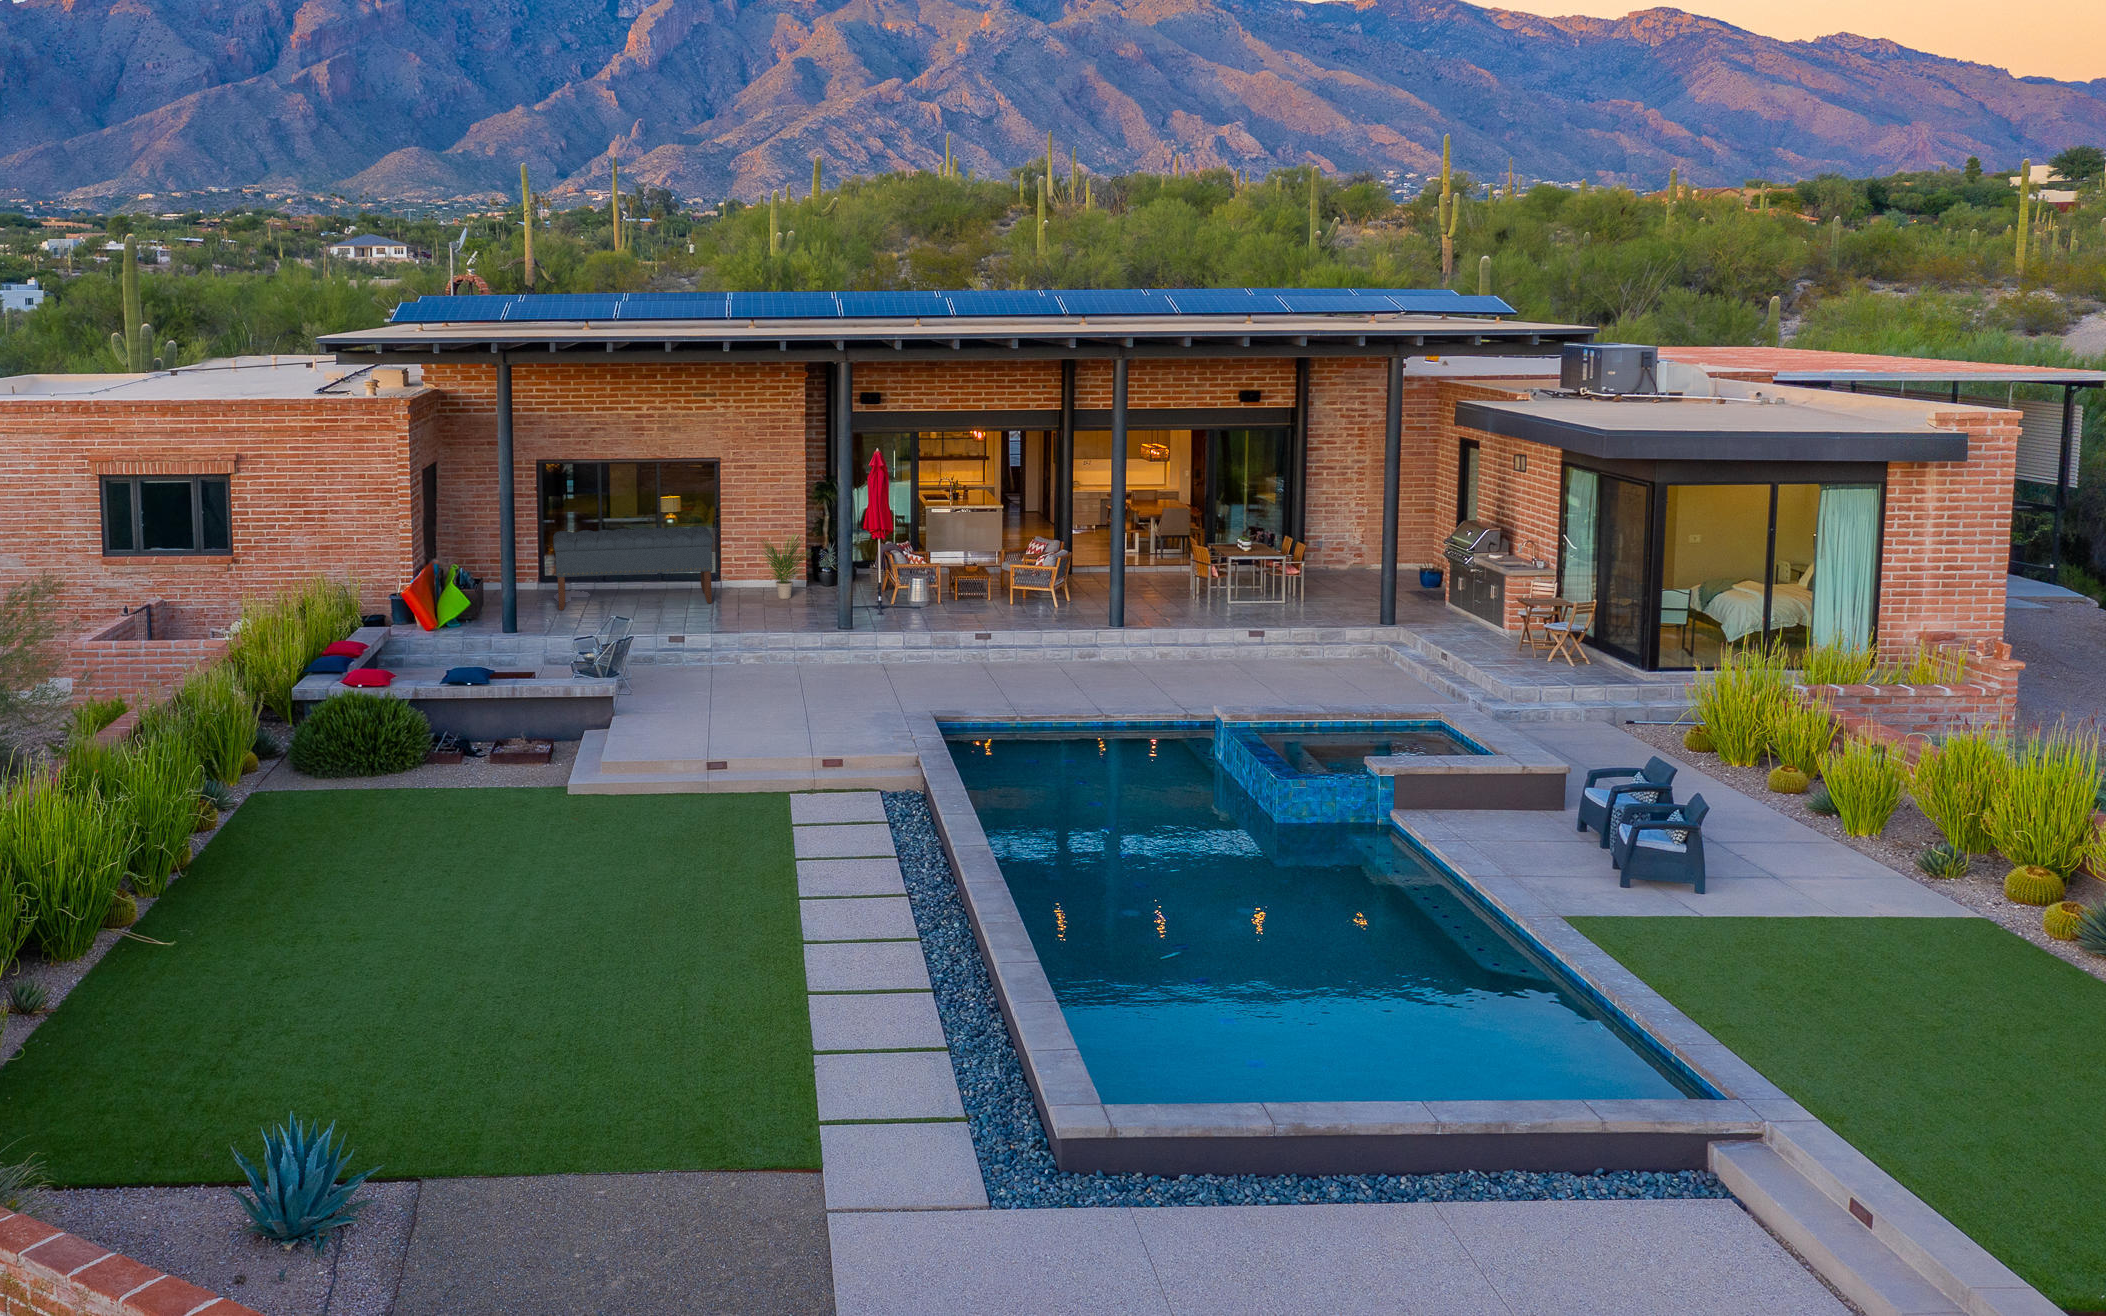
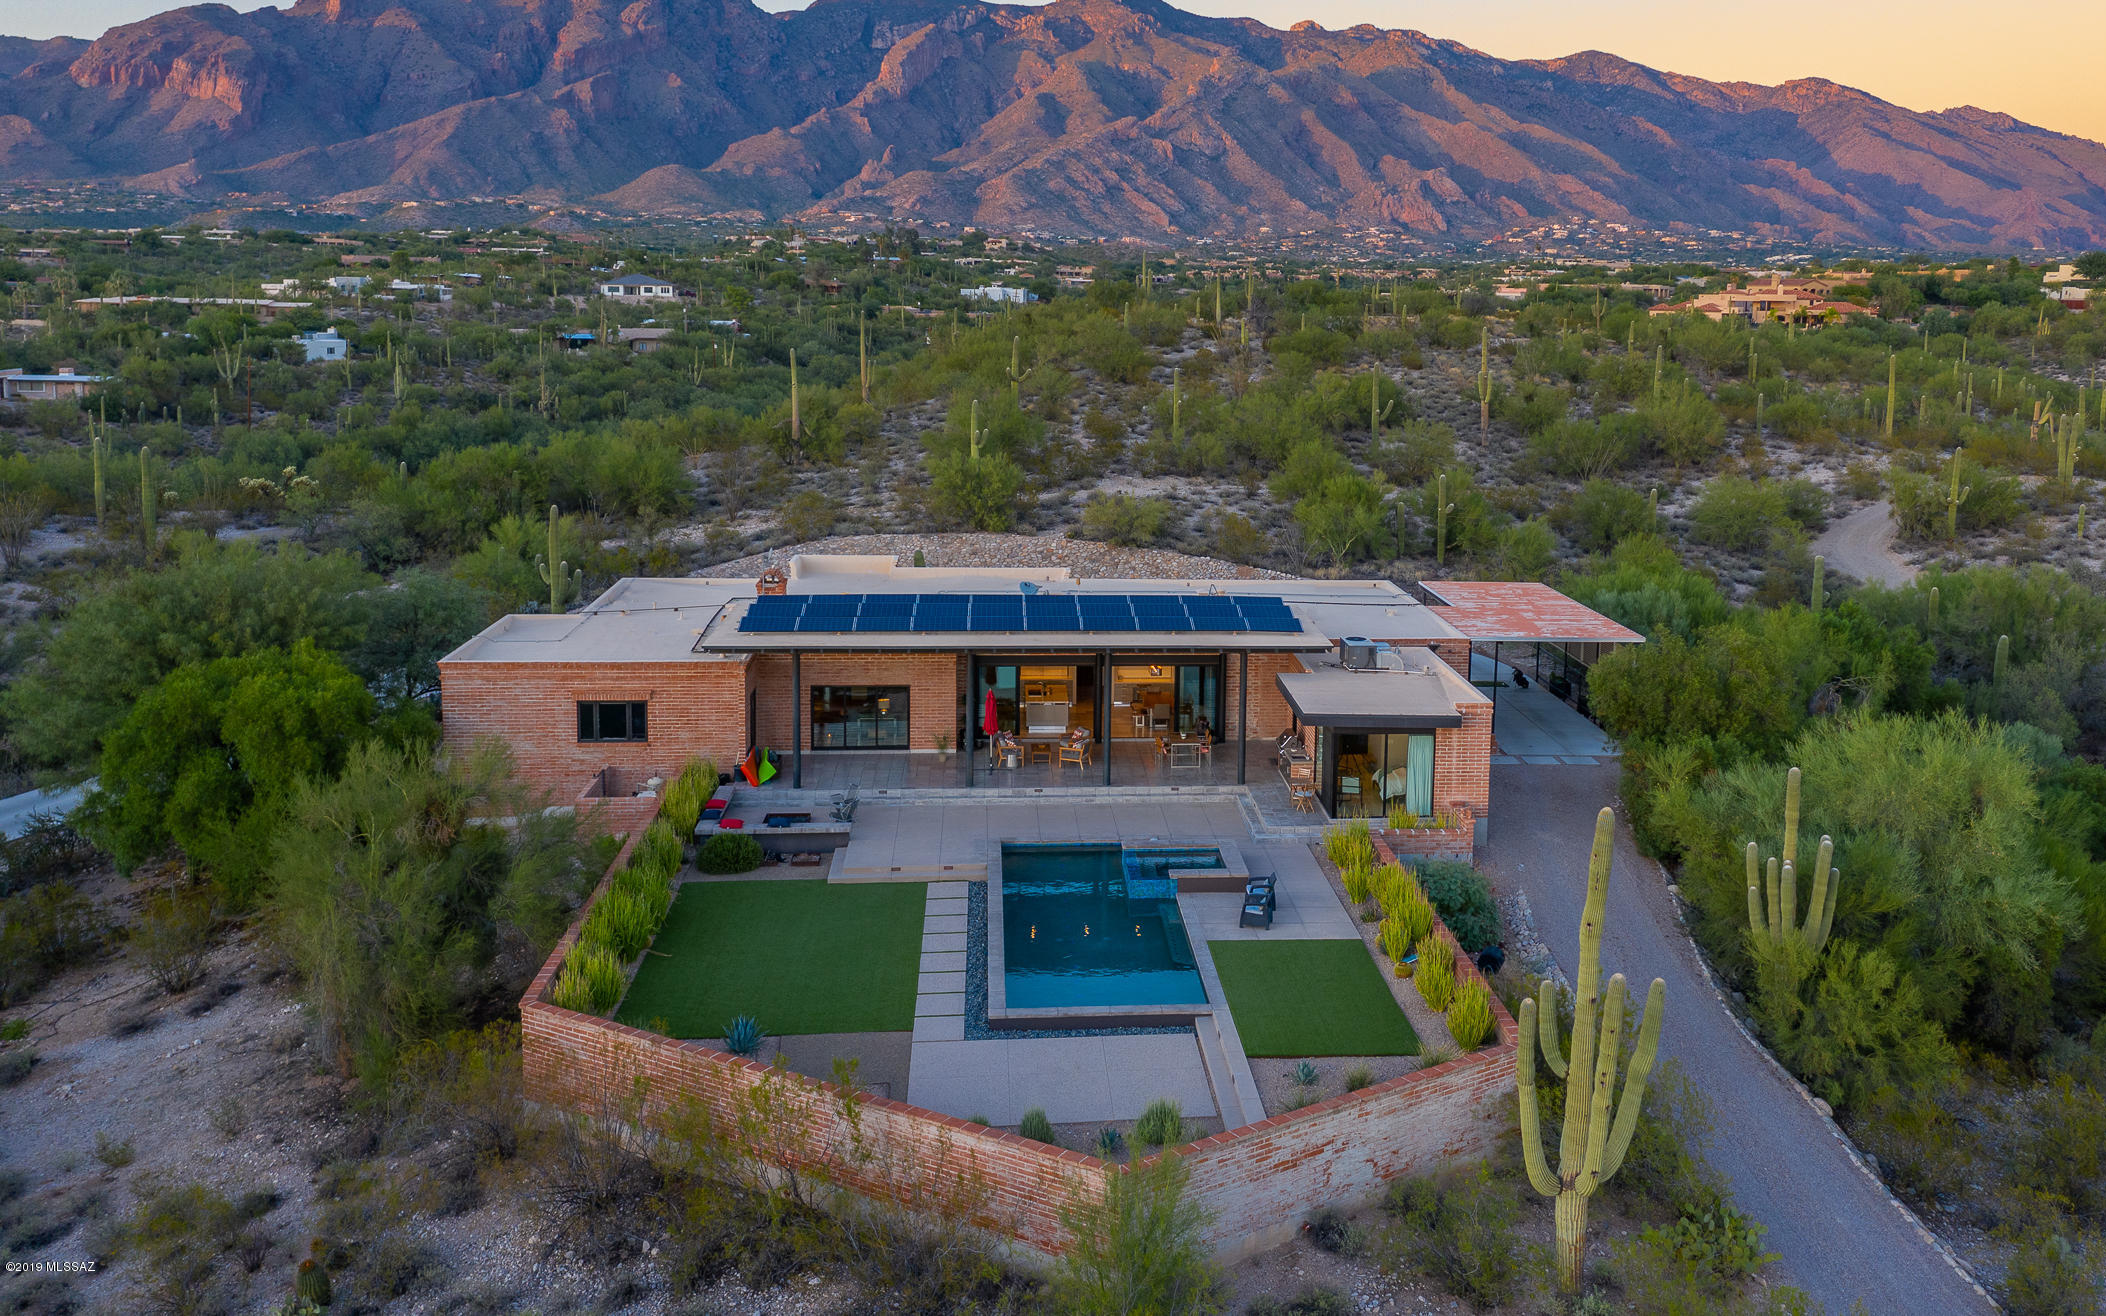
bench: present [553,526,713,610] -> none [820,722,904,769]

